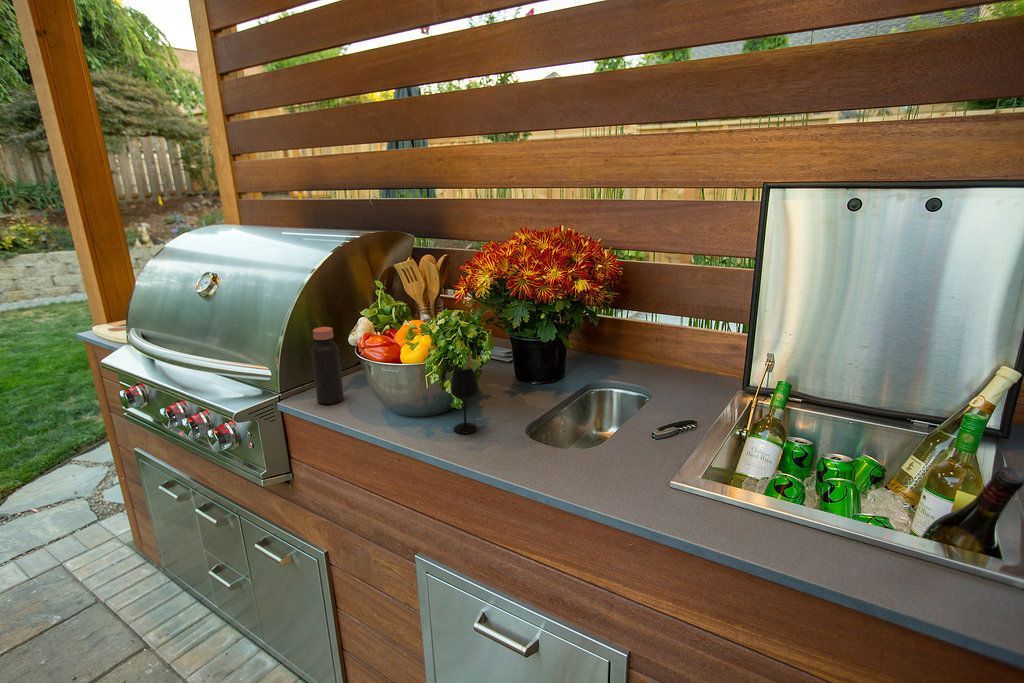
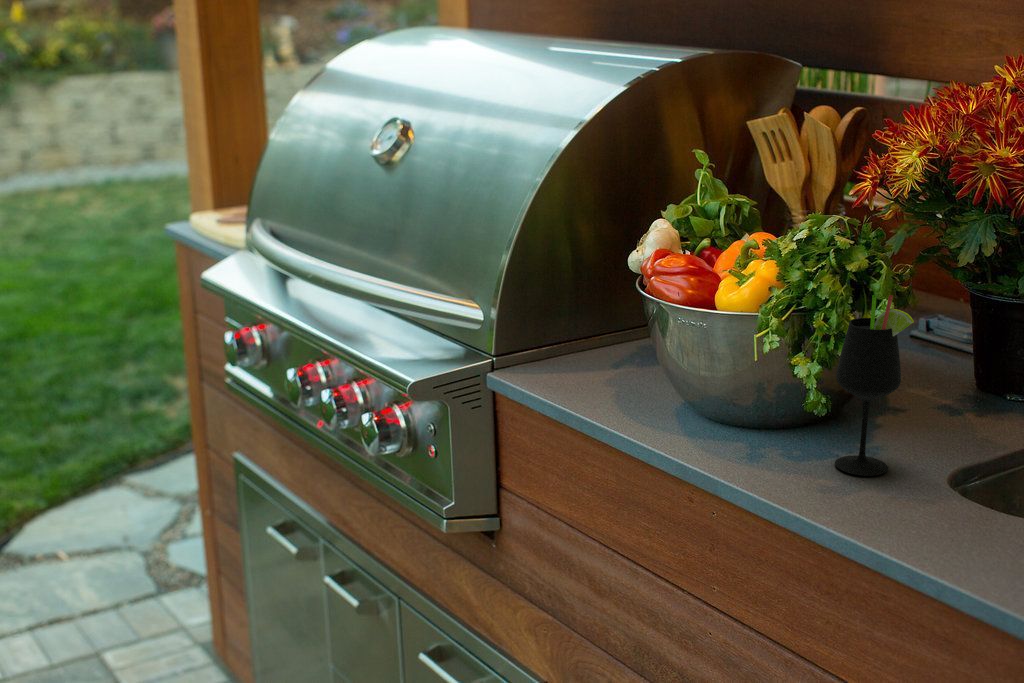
bottle: present [311,327,344,404] -> none [560,229,612,387]

